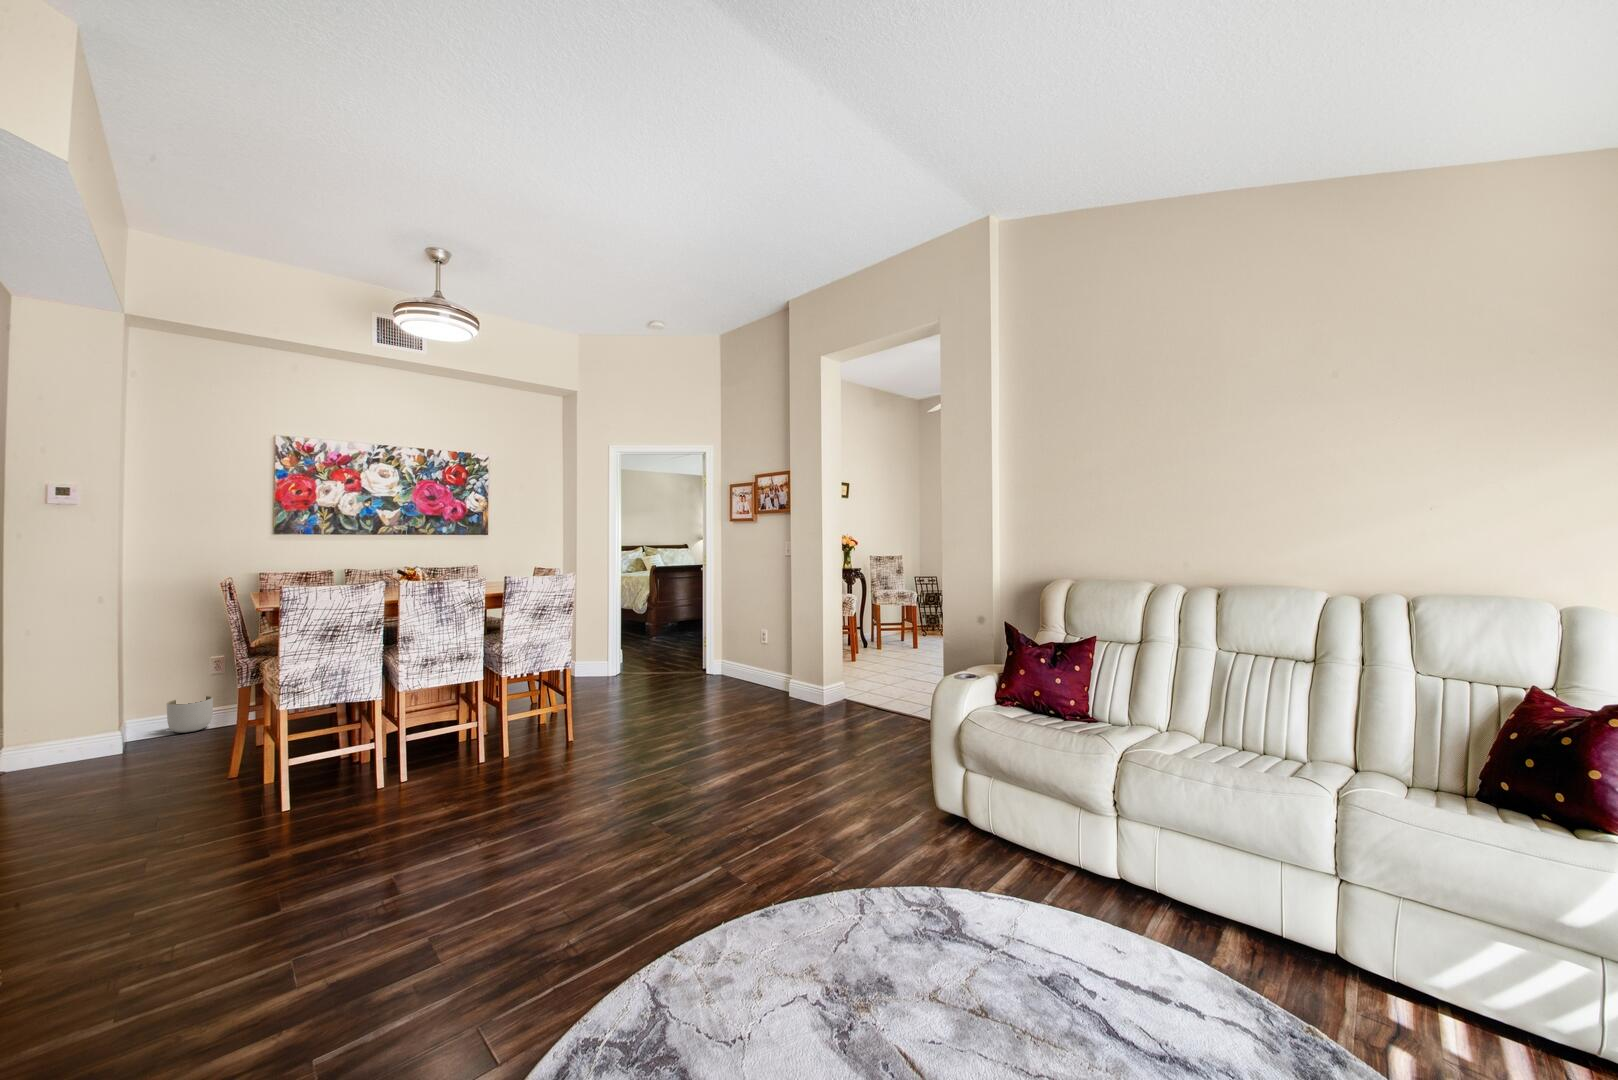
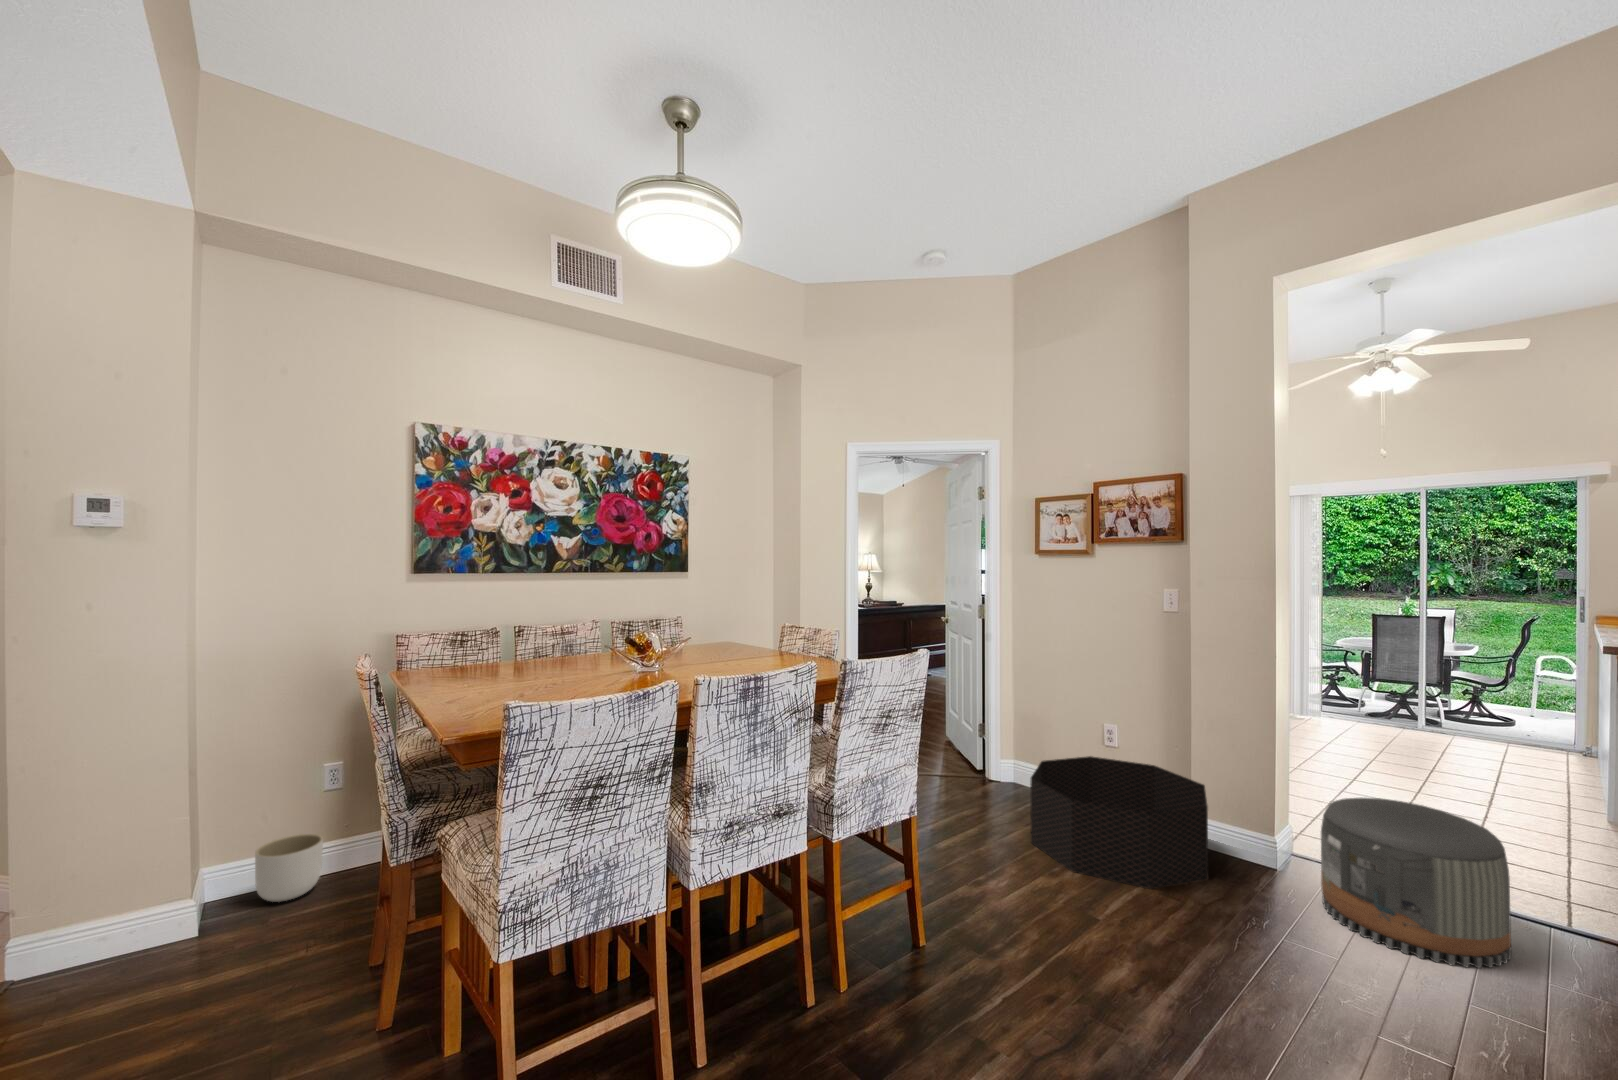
basket: none [689,652,790,717] -> present [1030,756,1208,889]
pouf: none [816,661,893,738] -> present [1321,798,1511,968]

